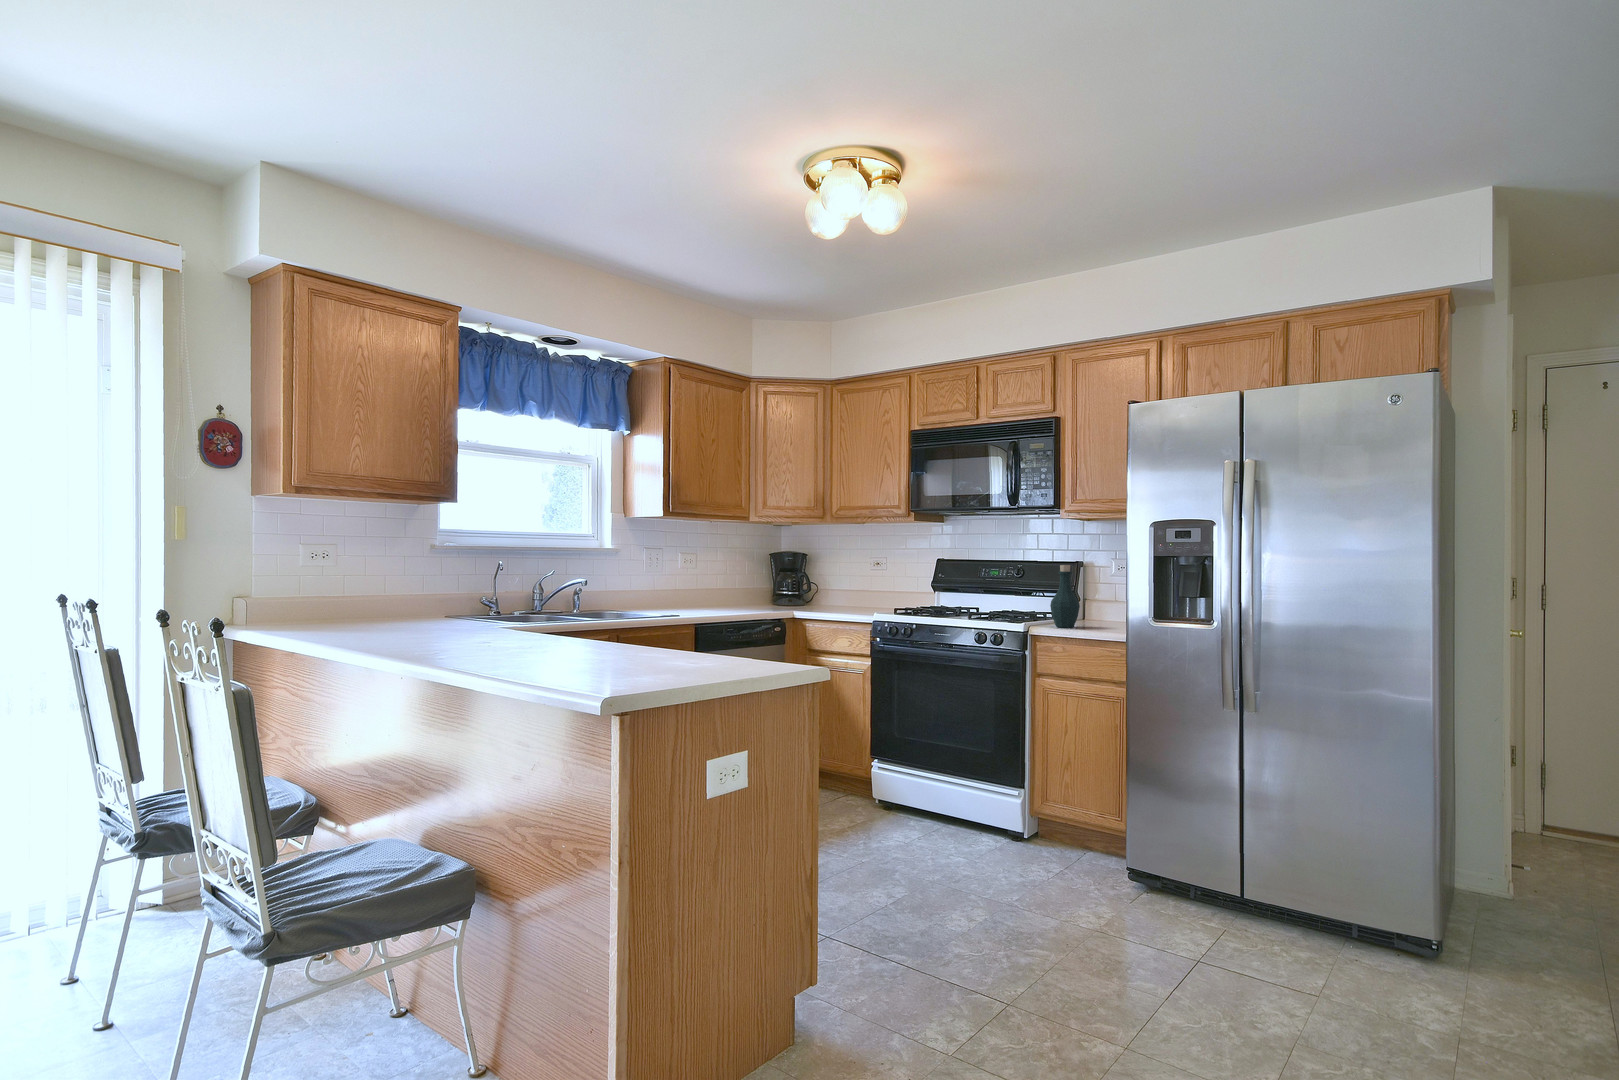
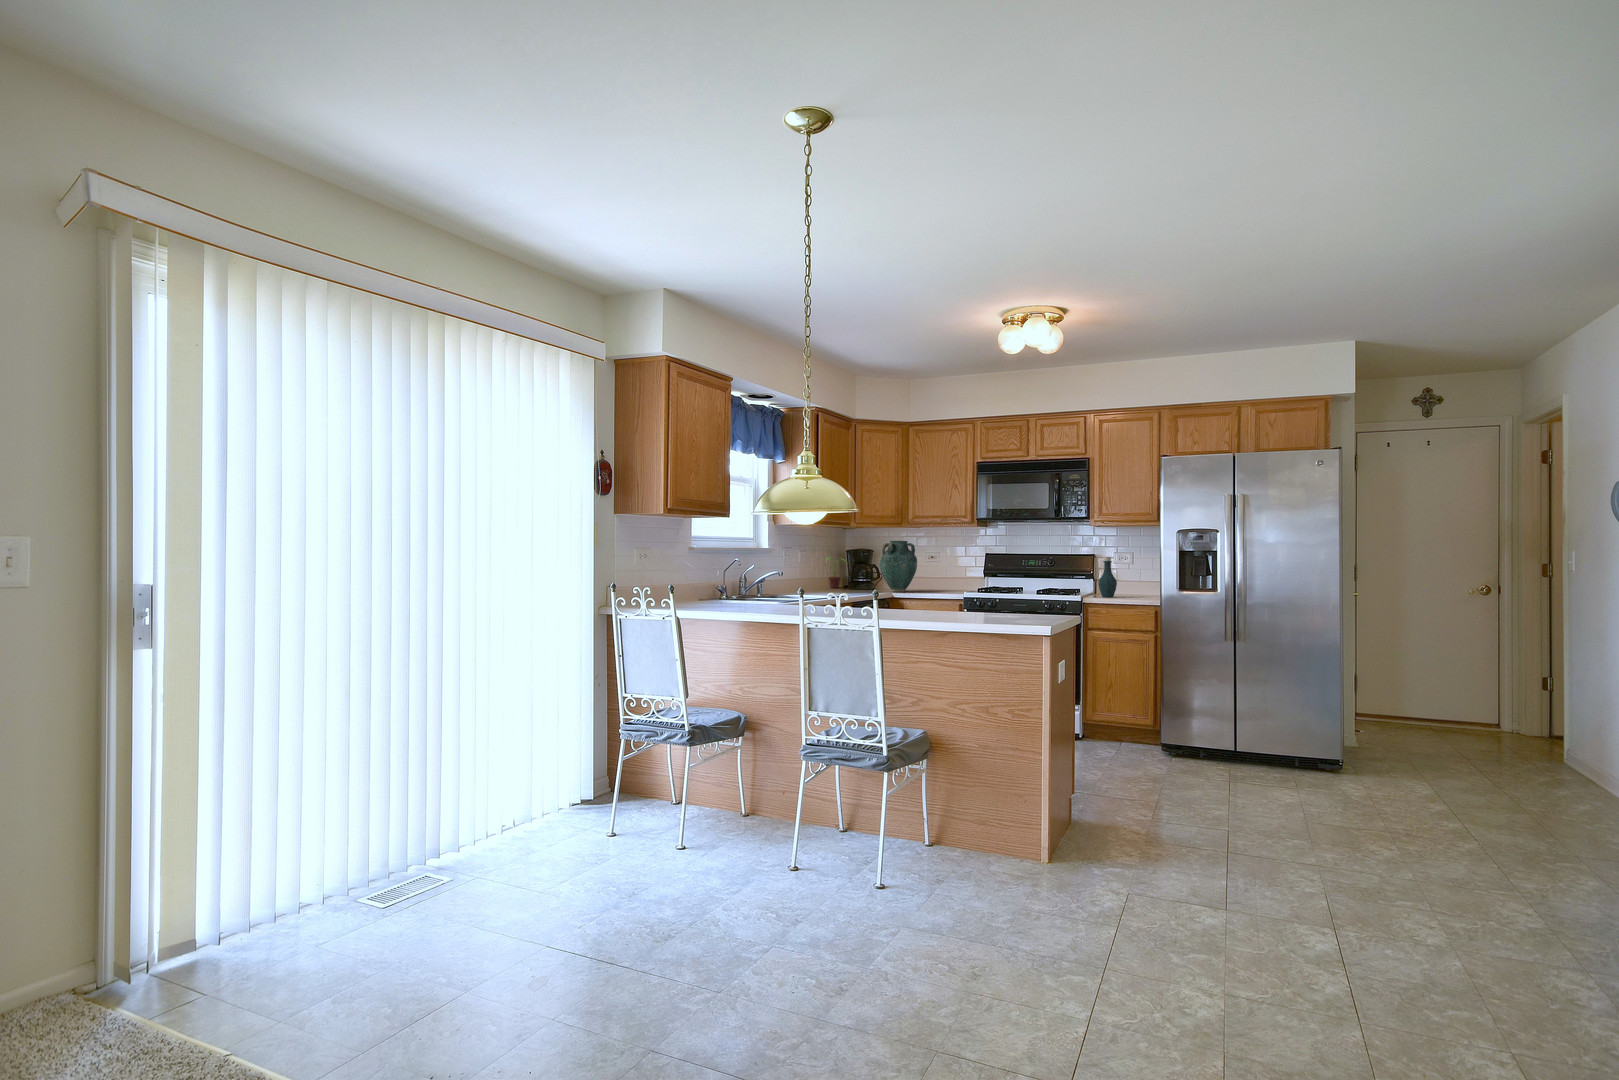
vase: none [769,540,821,610] -> present [880,541,917,592]
potted plant: none [722,562,753,603] -> present [826,557,847,588]

